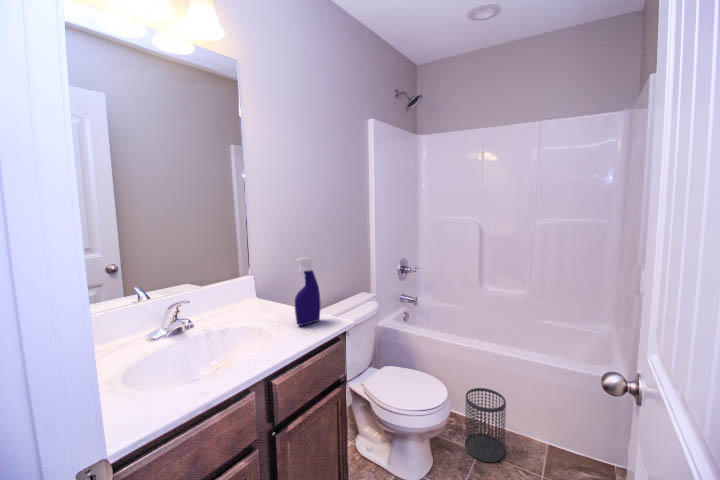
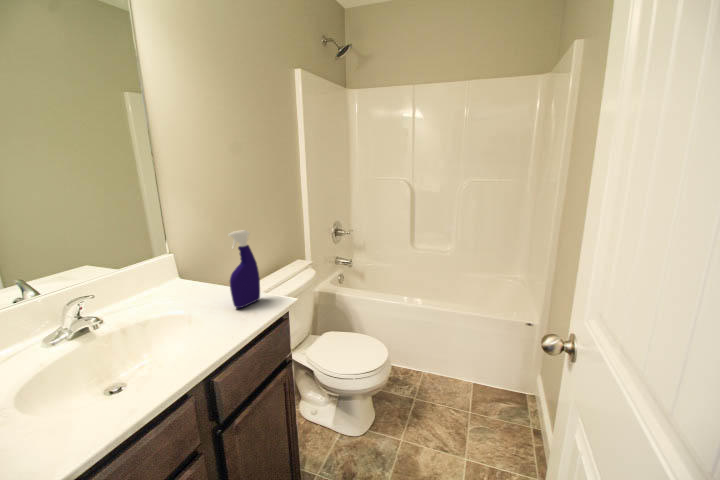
wastebasket: present [465,388,506,462] -> none [403,341,439,406]

